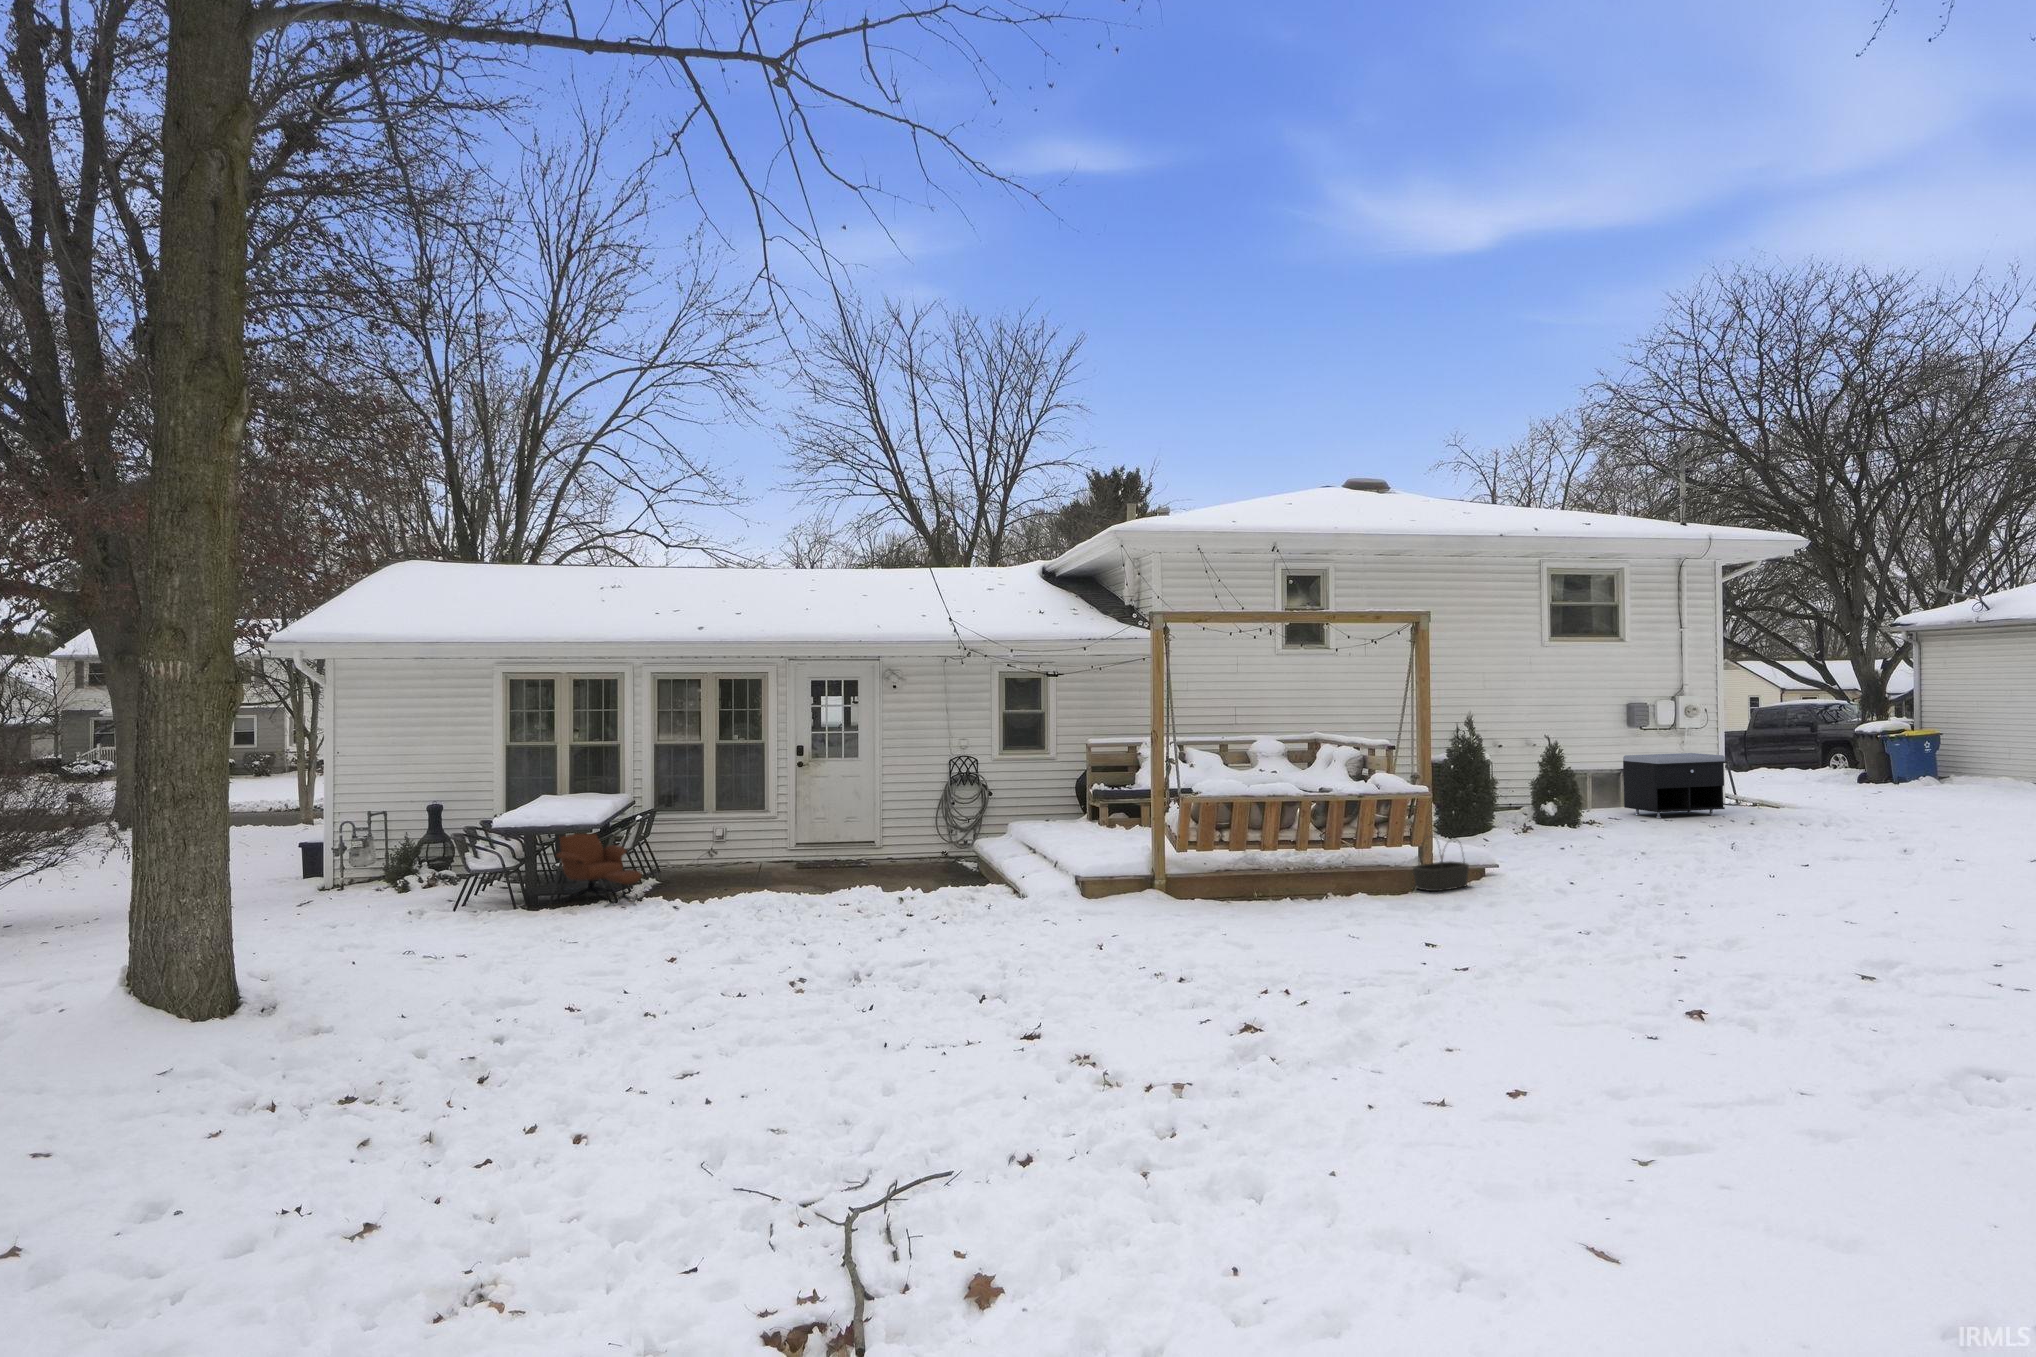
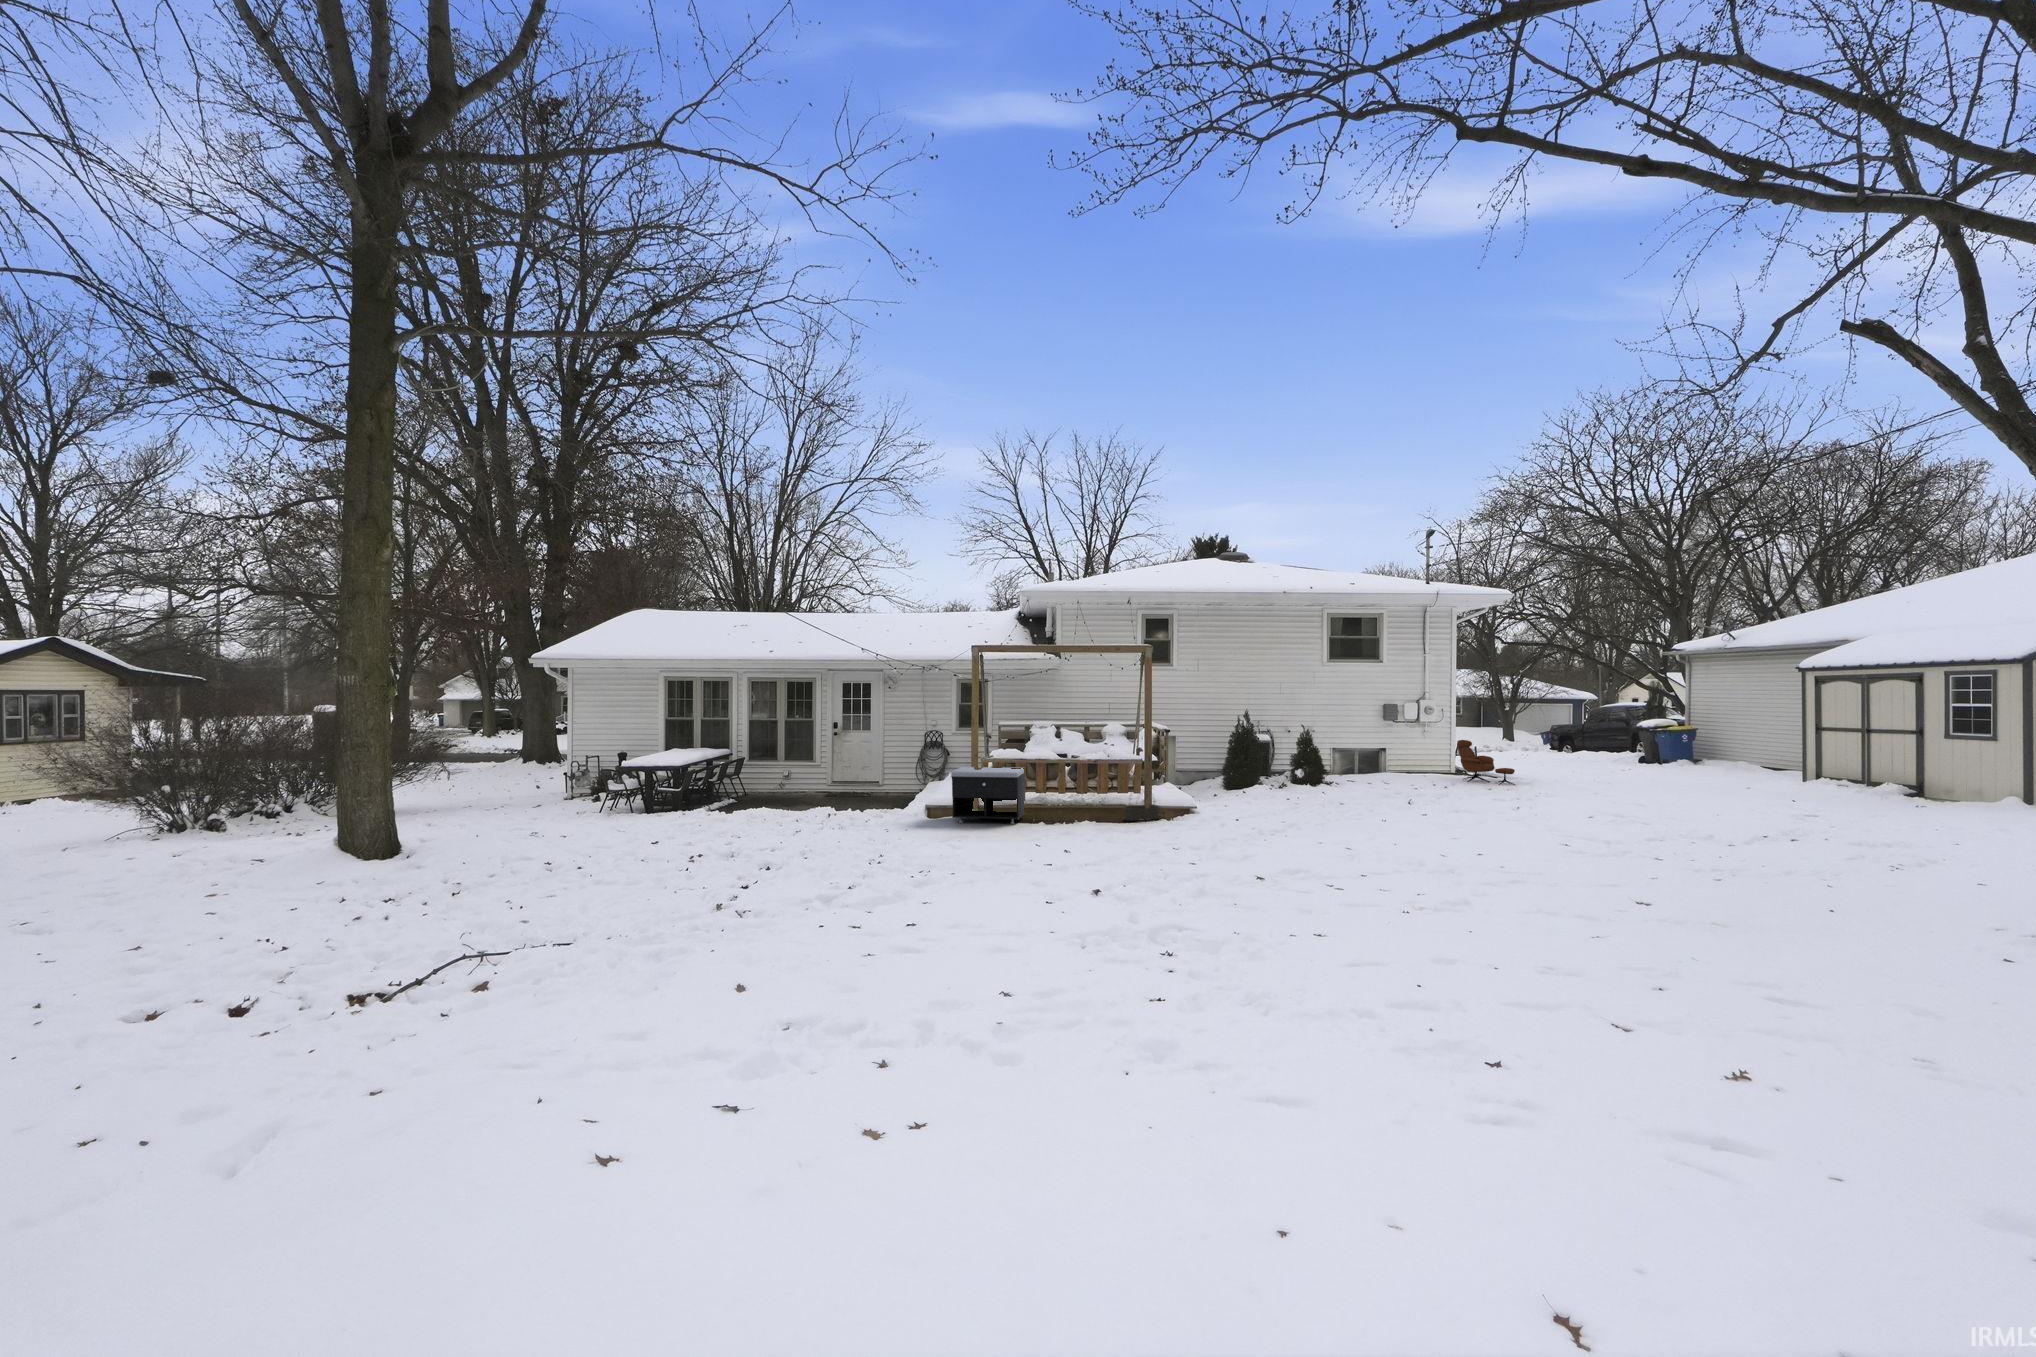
storage bench: present [1623,753,1726,818] -> present [951,767,1025,824]
lounge chair: present [556,834,642,904] -> present [1457,740,1515,785]

